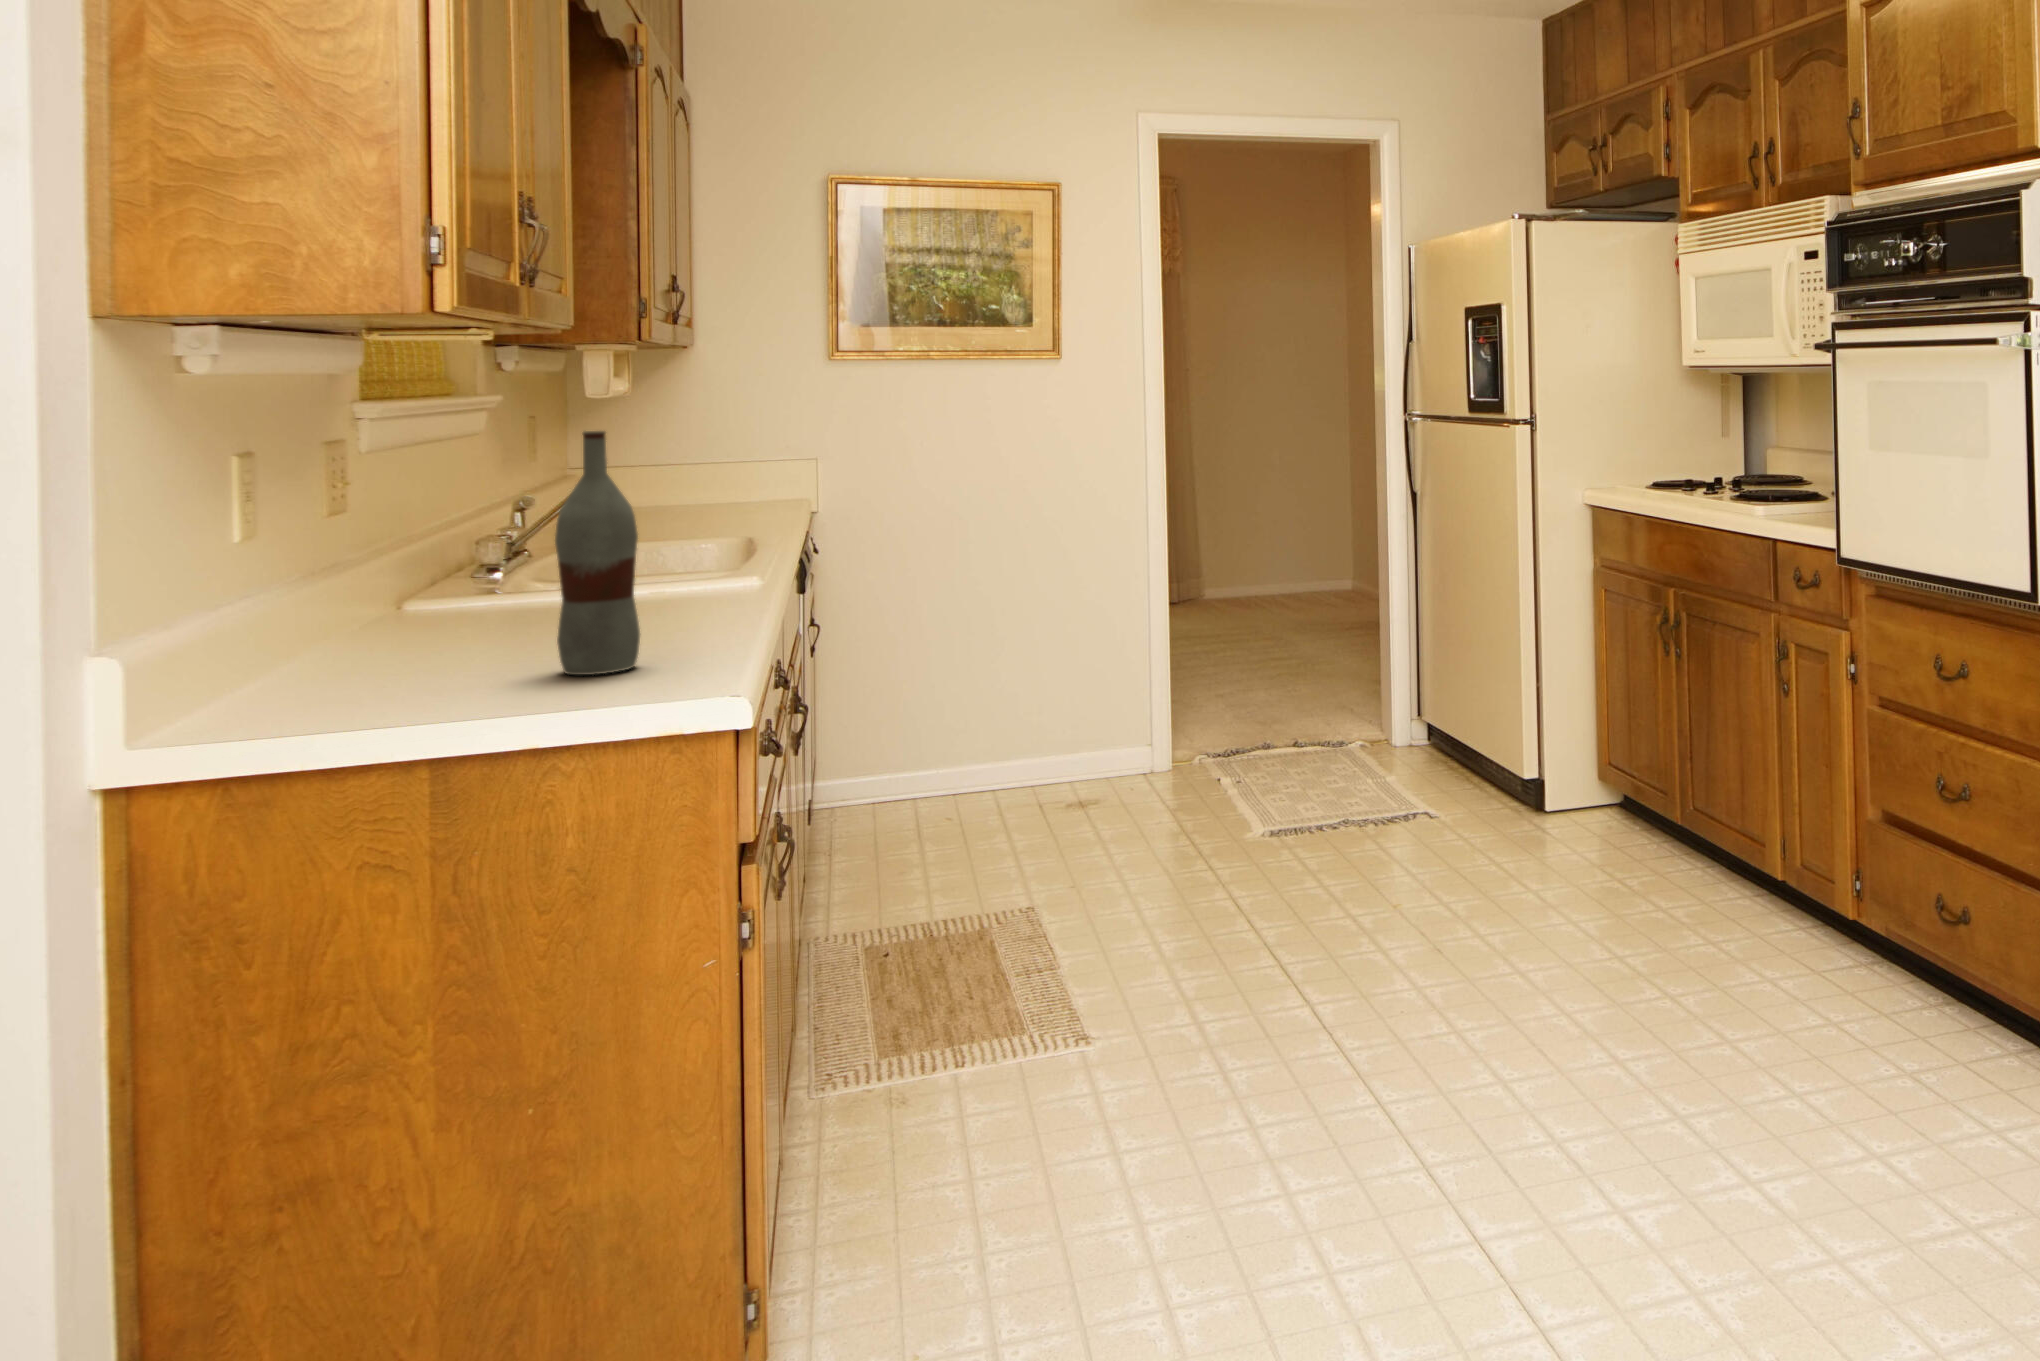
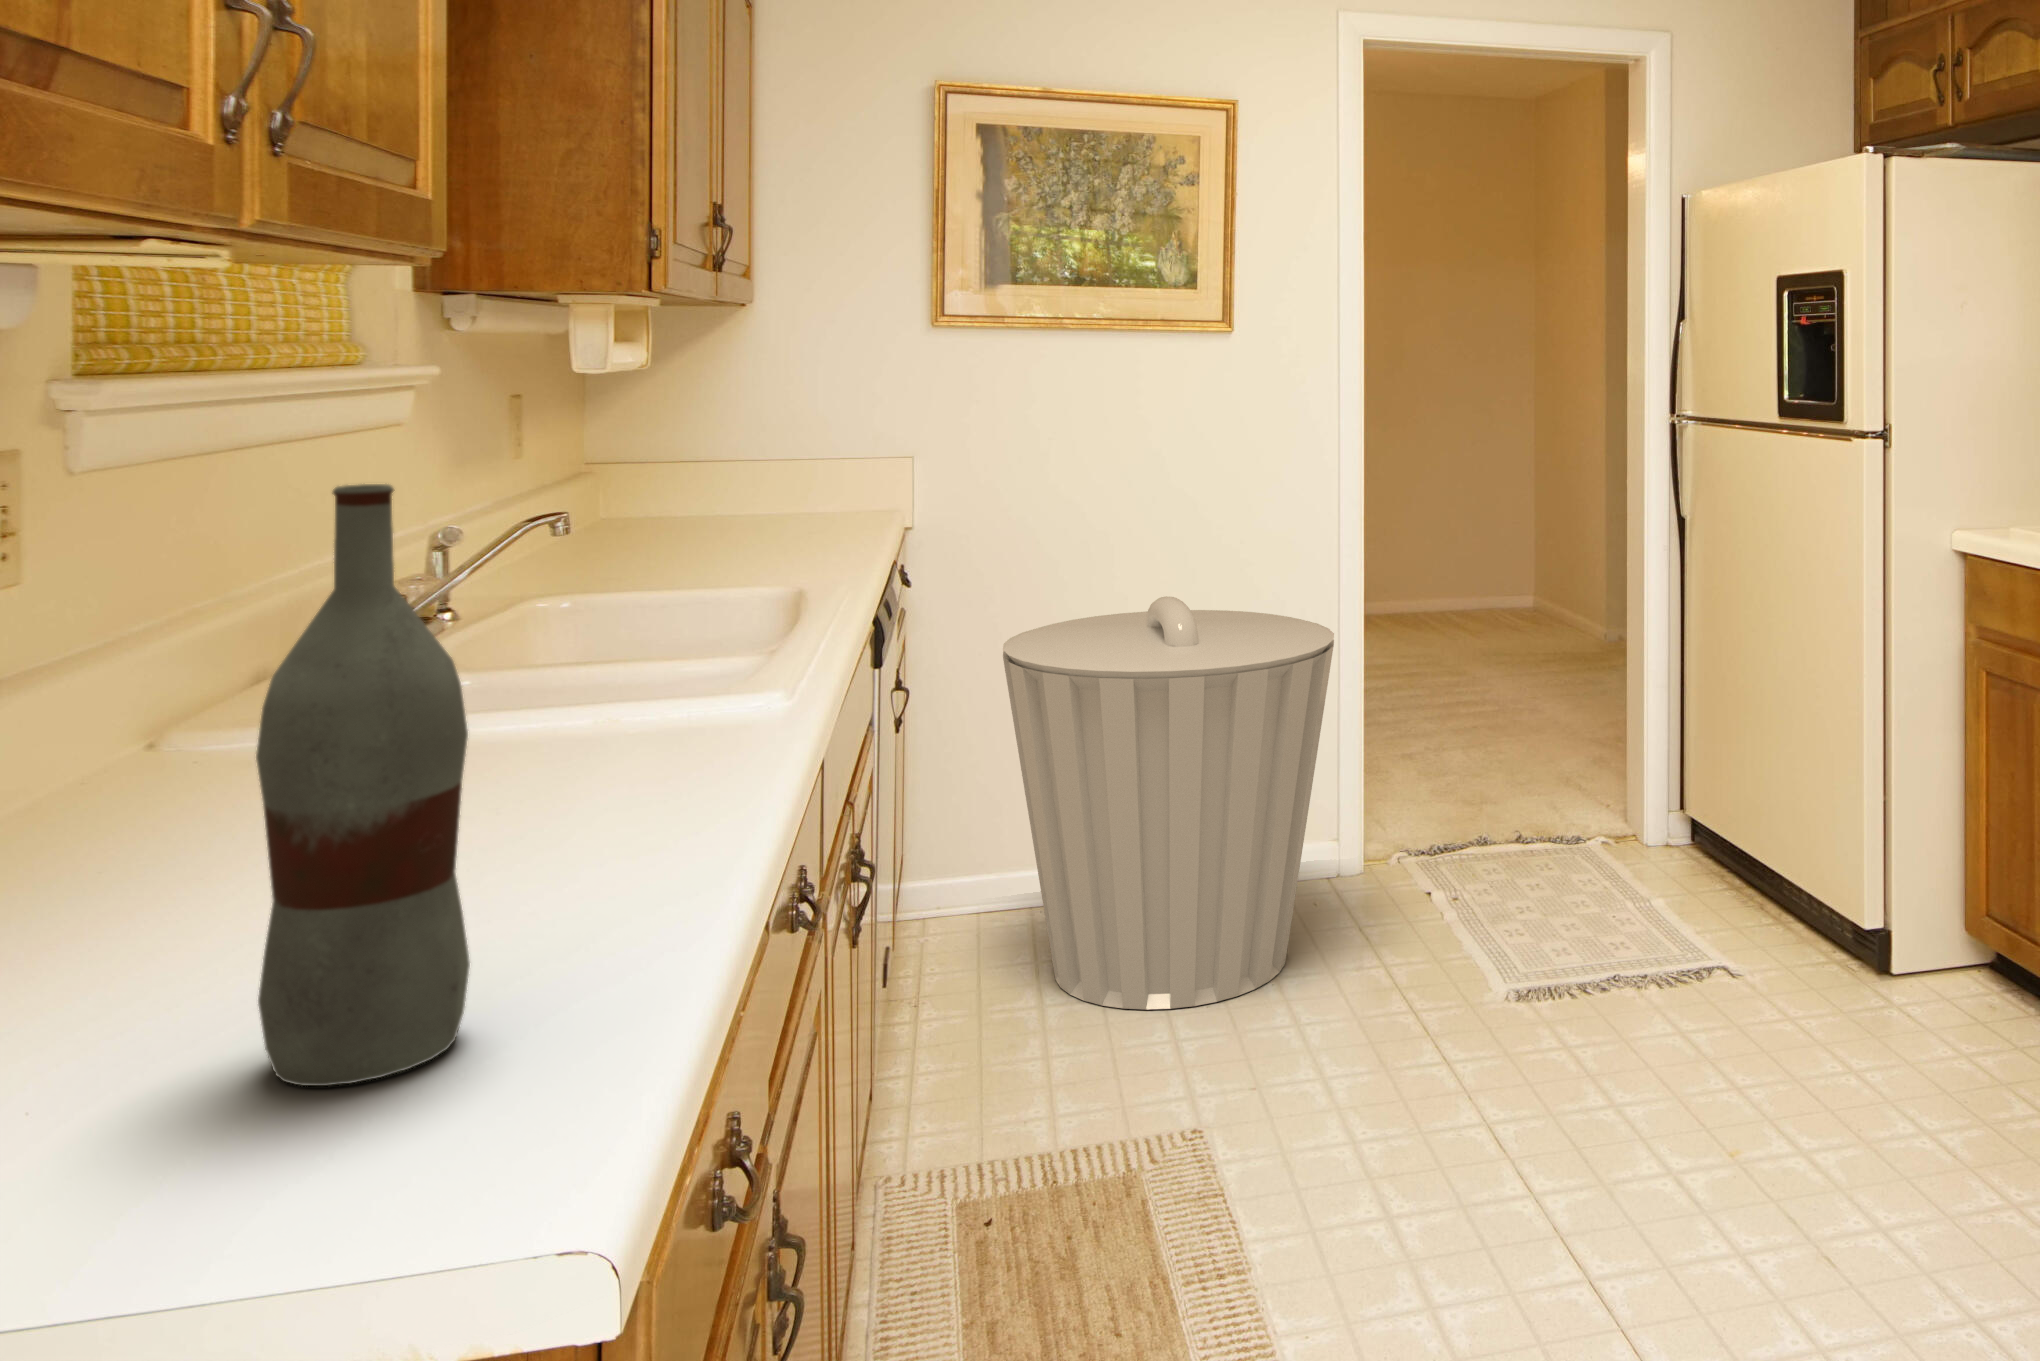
trash can: none [888,556,1134,849] -> present [1003,596,1334,1010]

